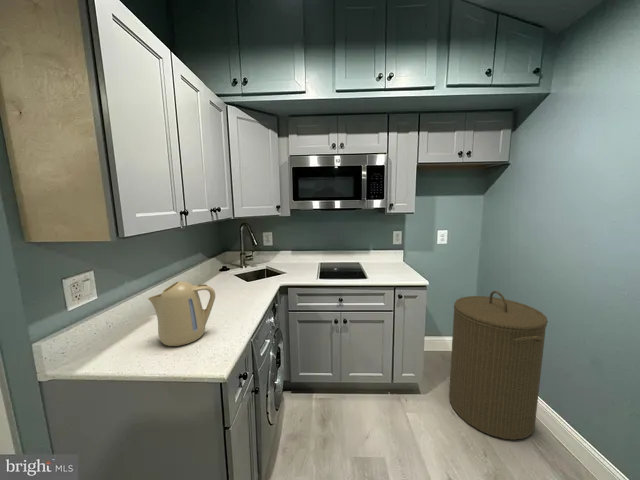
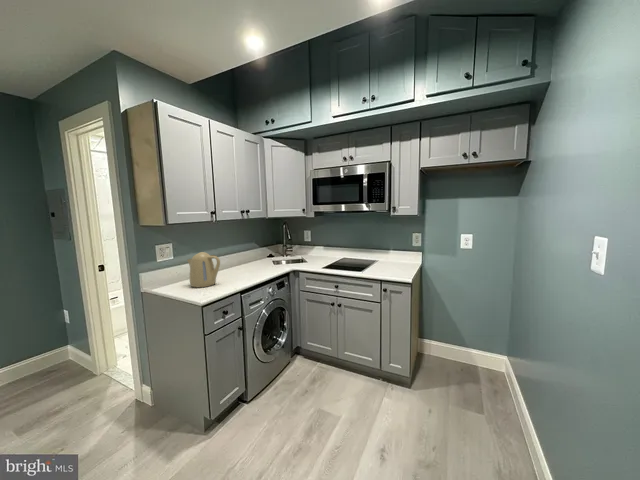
laundry hamper: present [449,291,548,440] -> none [434,293,528,449]

